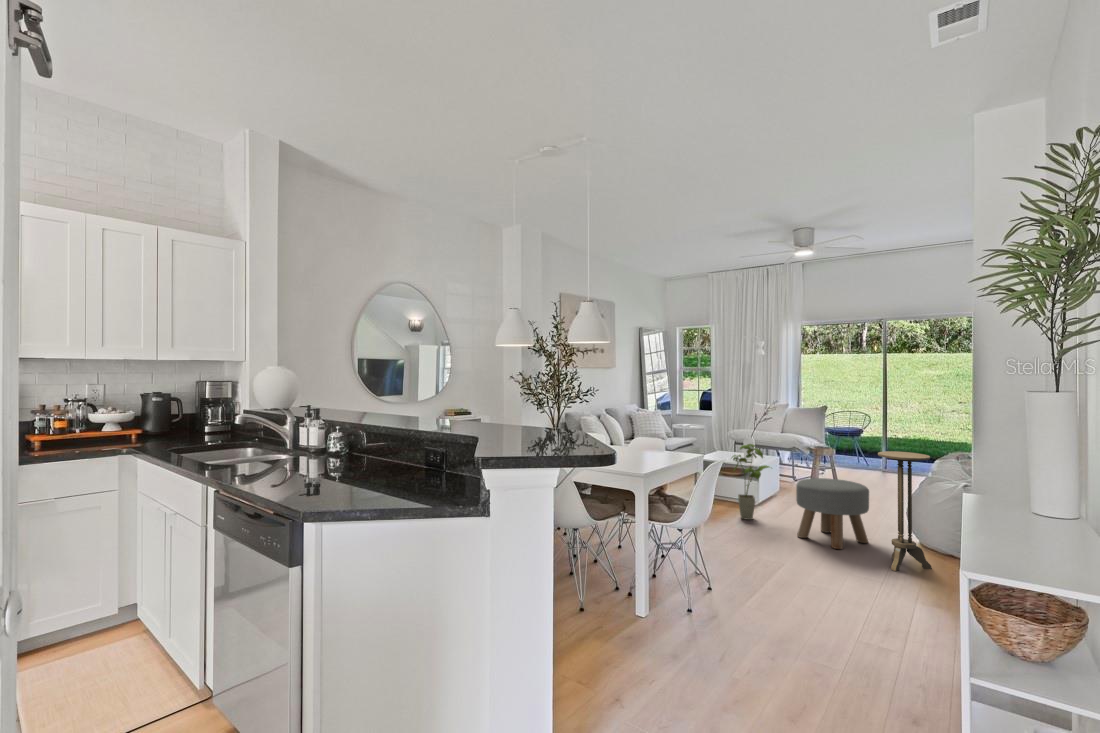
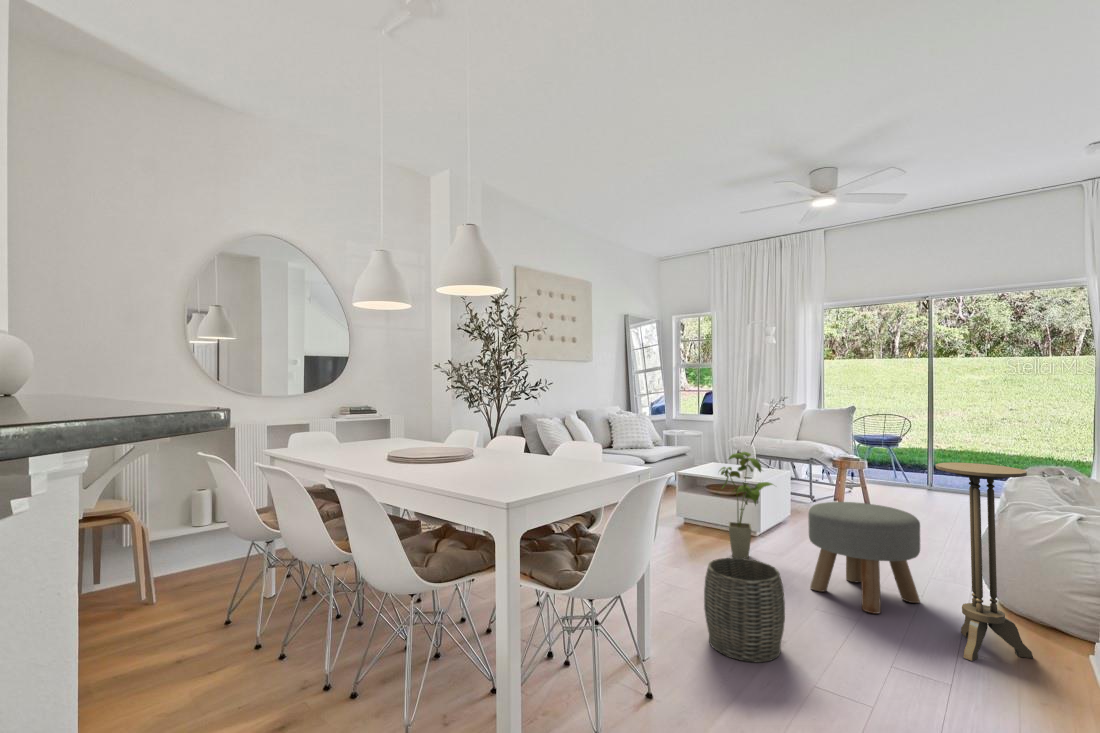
woven basket: none [734,513,784,574] -> present [704,558,785,662]

